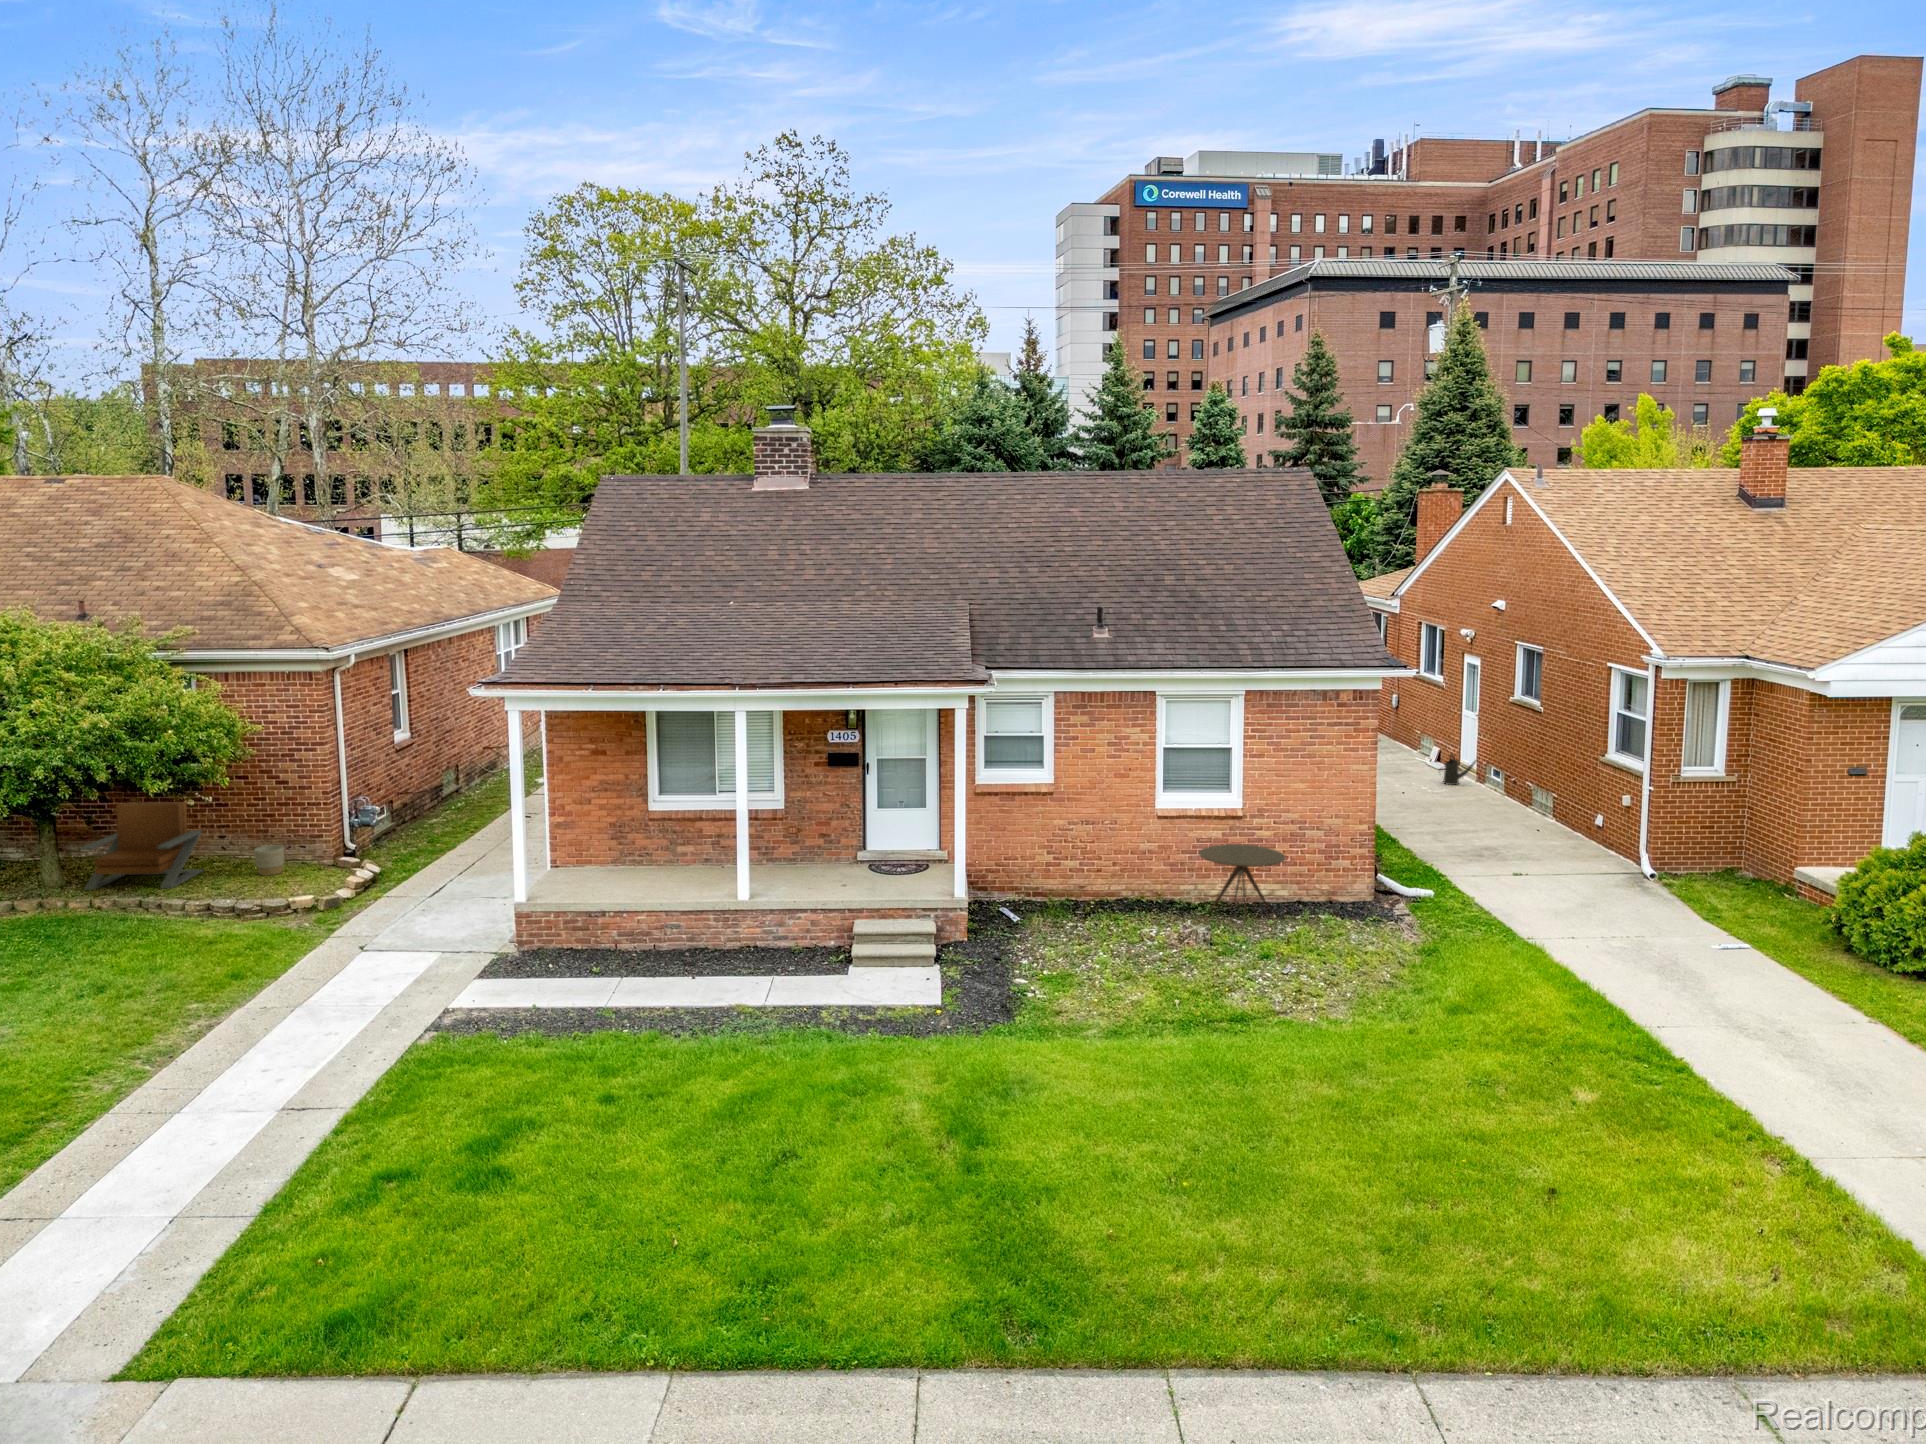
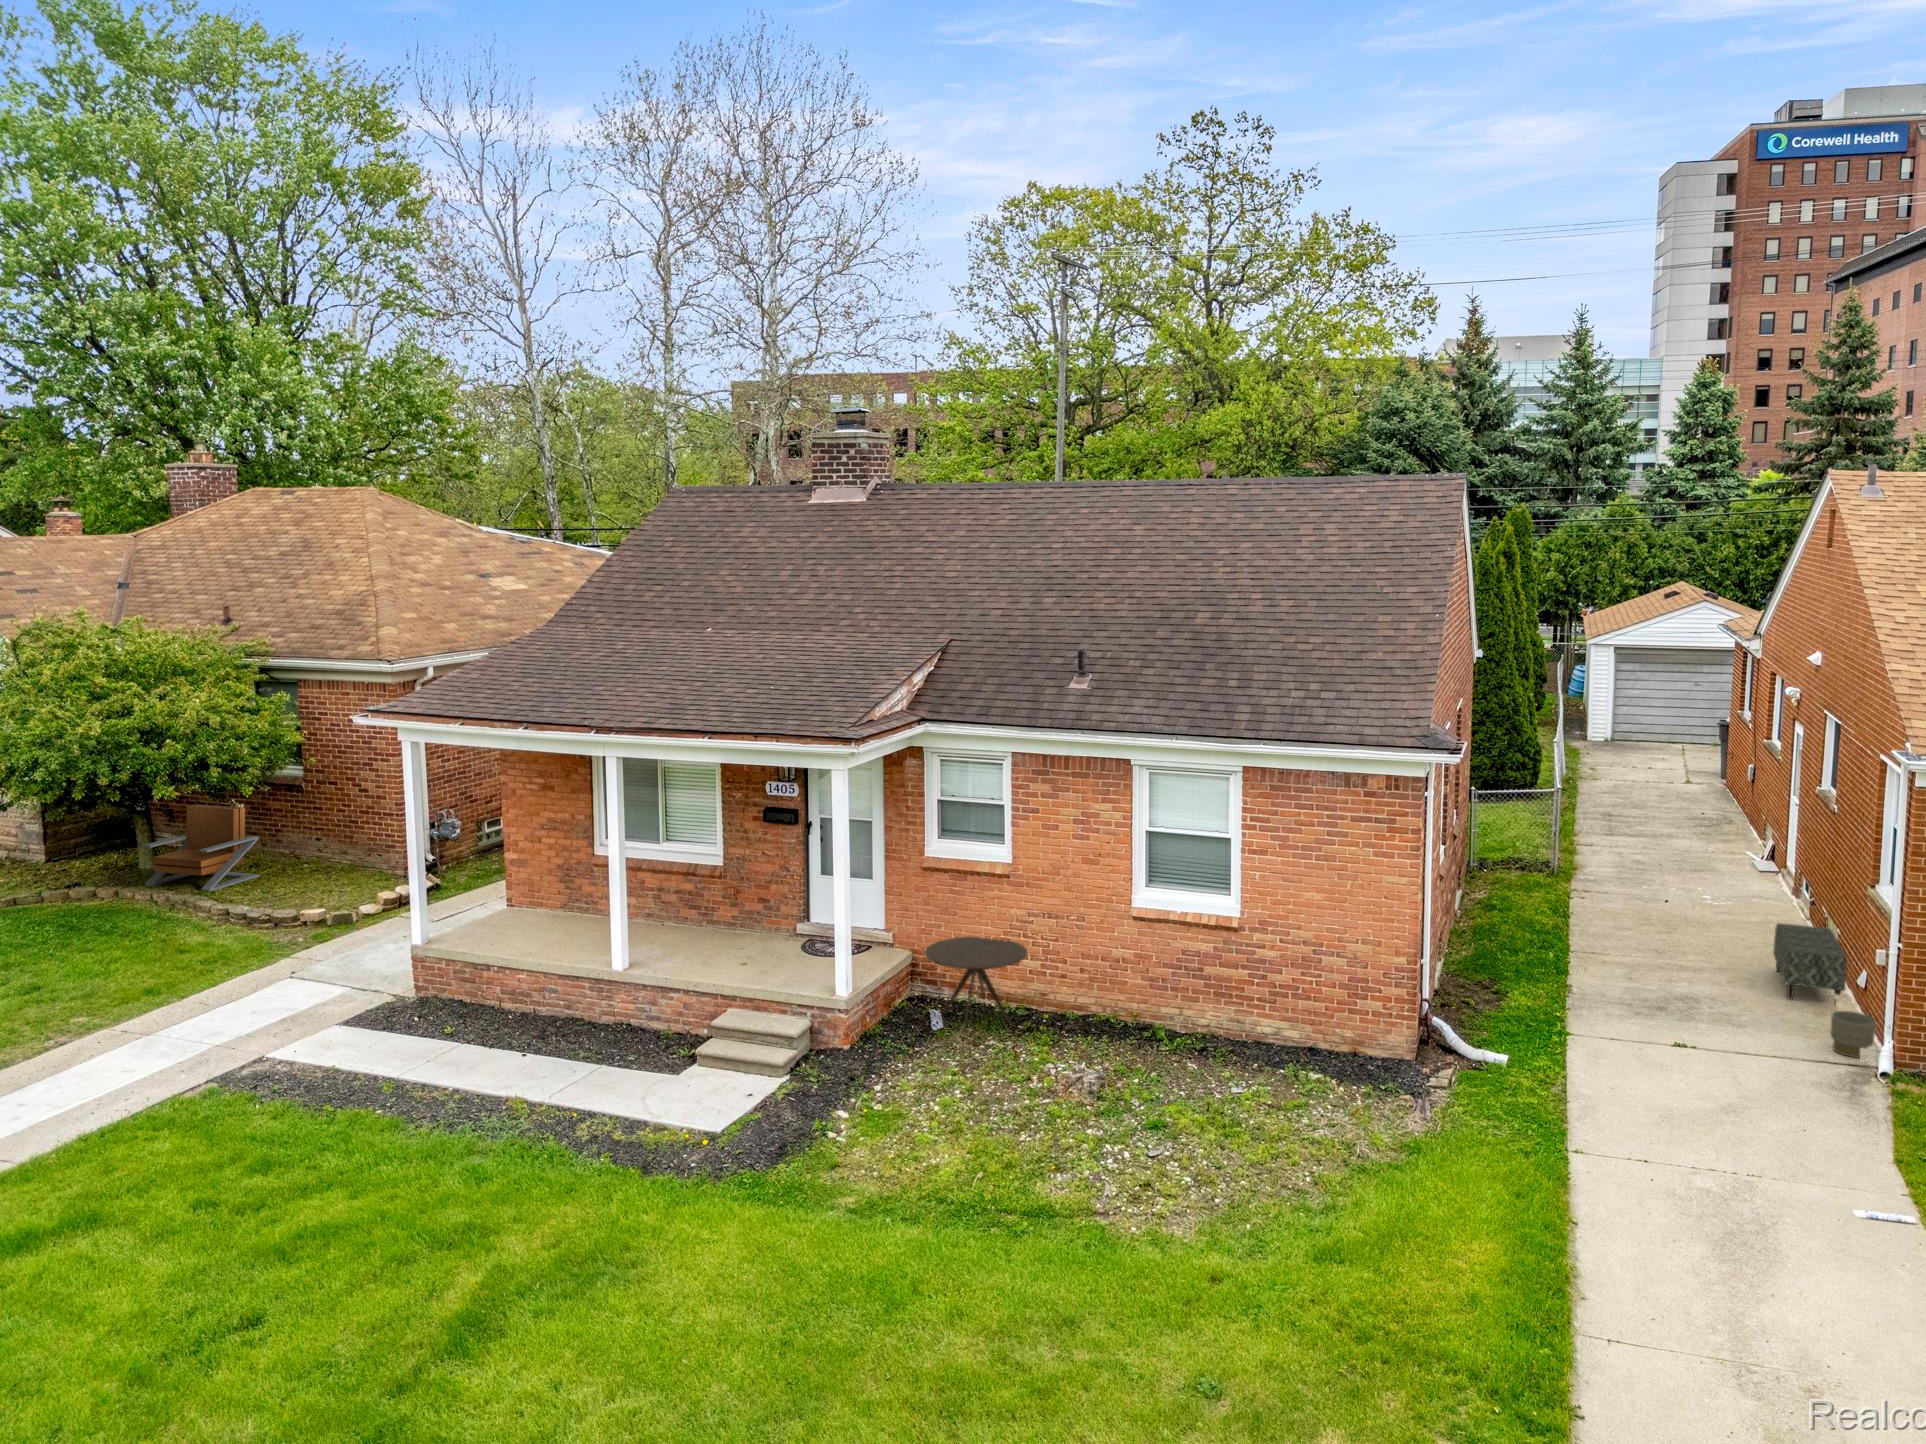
watering can: present [1443,754,1477,785] -> none [1727,859,1786,902]
bench: none [1519,791,1585,841] -> present [1773,923,1847,1004]
round table: present [1199,844,1285,917] -> present [925,936,1027,1030]
planter: present [254,845,284,876] -> present [1831,1011,1876,1058]

